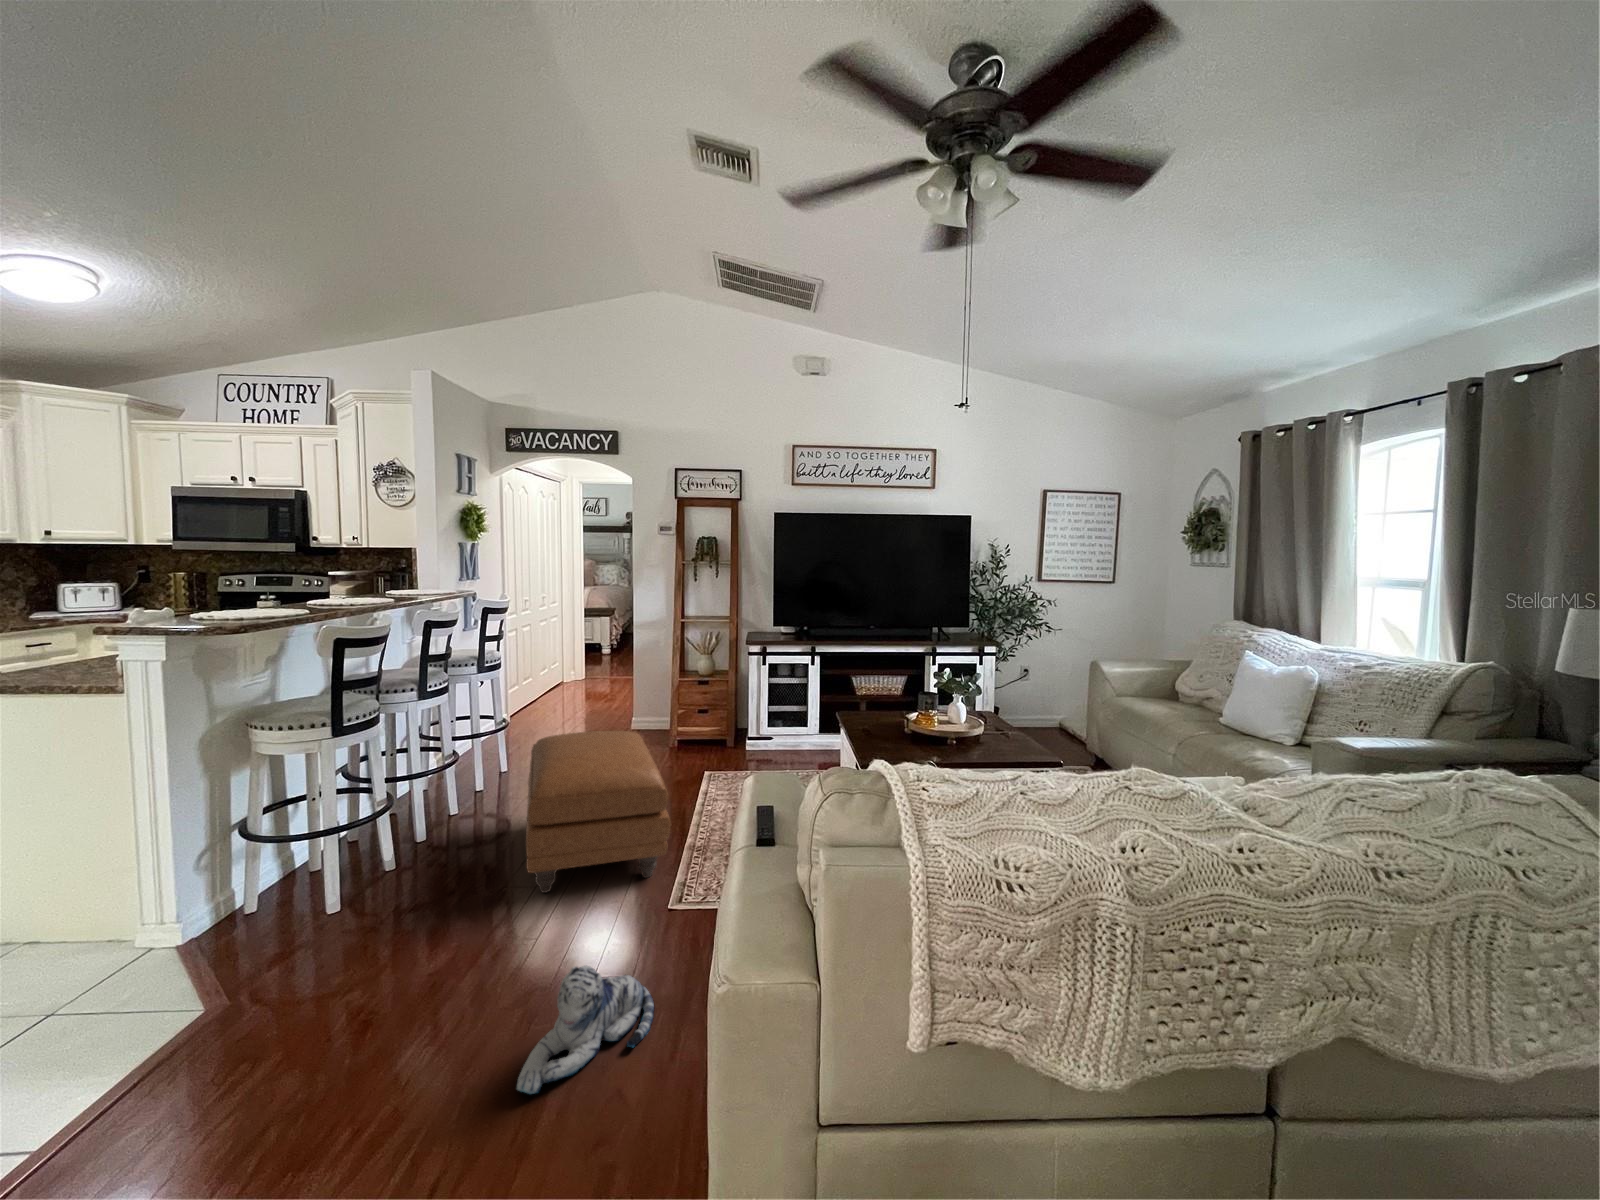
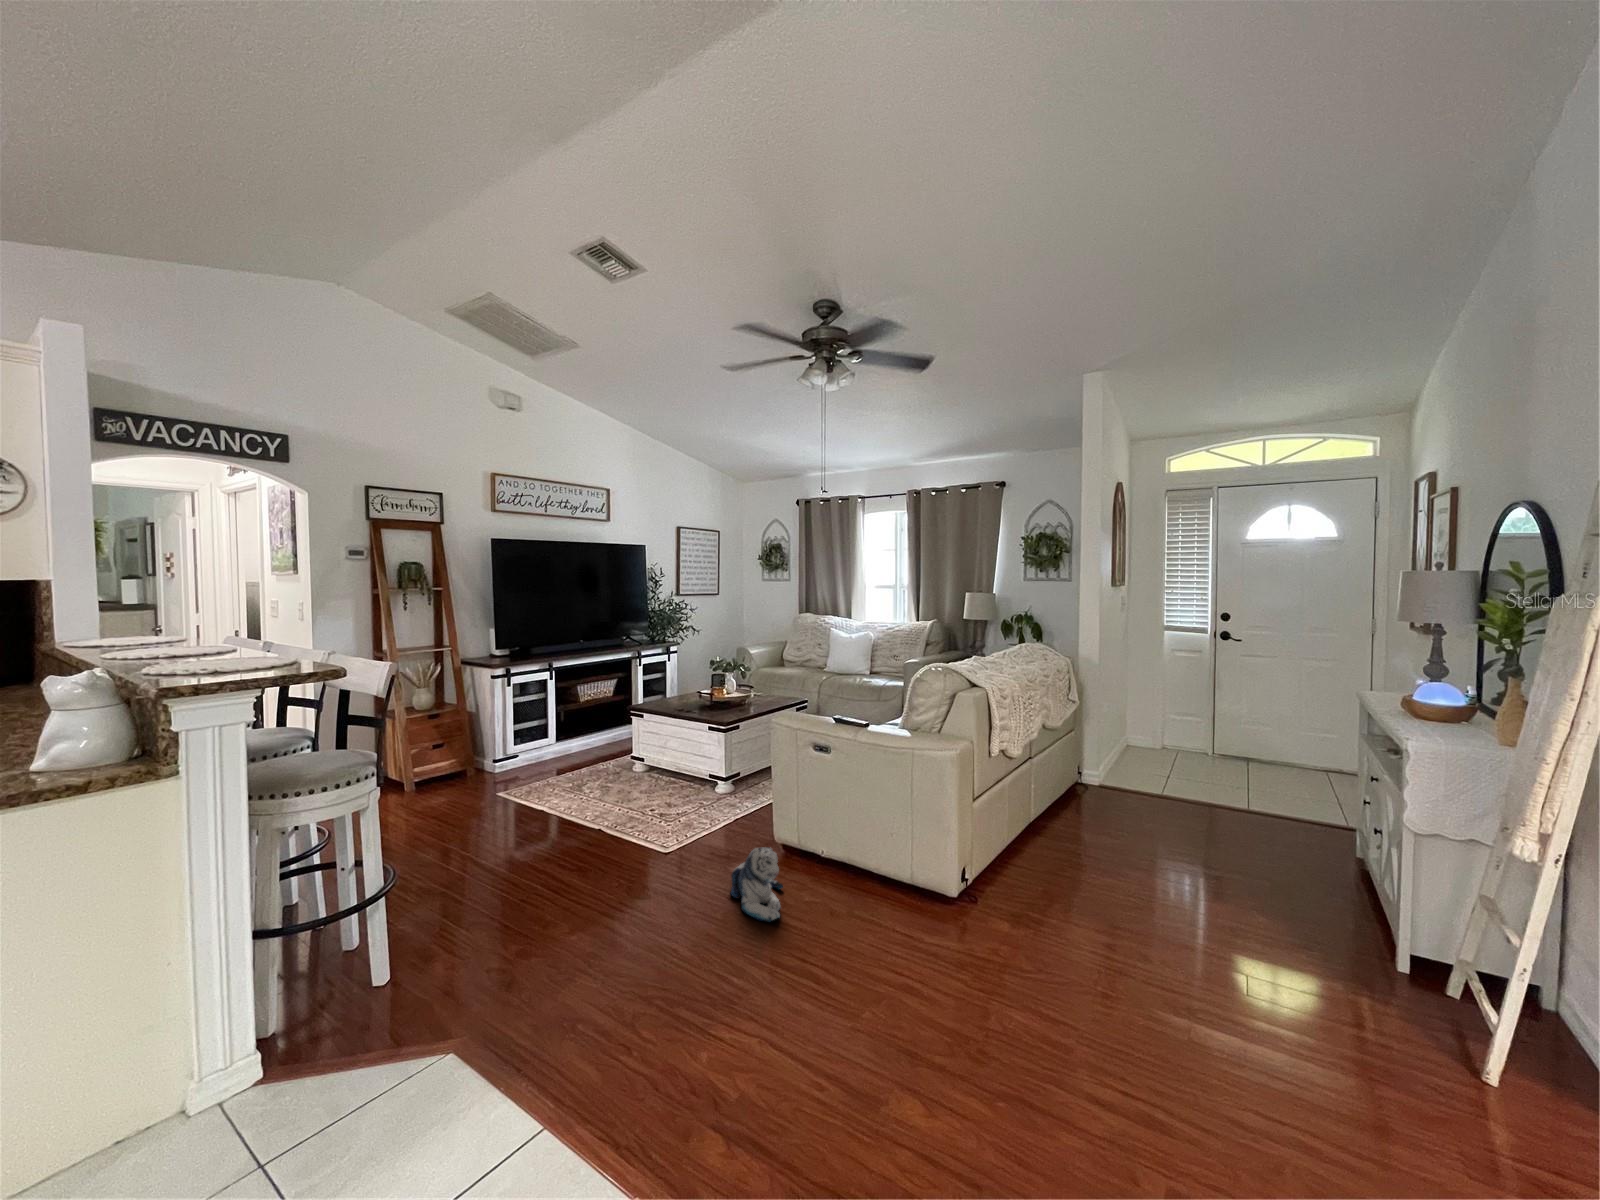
ottoman: present [526,731,671,893] -> none [433,748,635,885]

